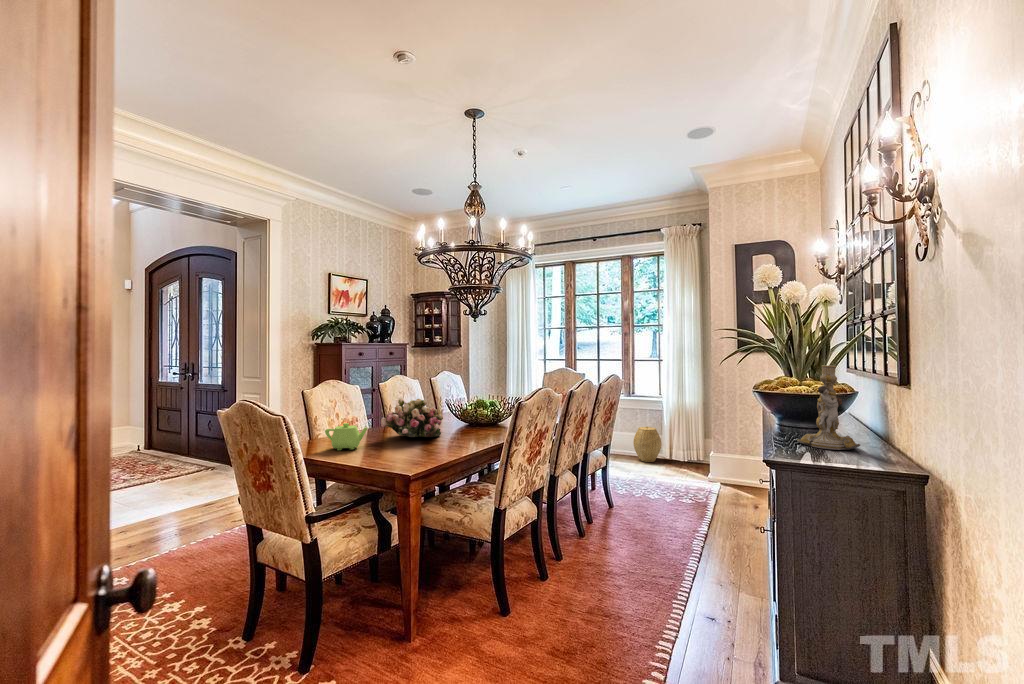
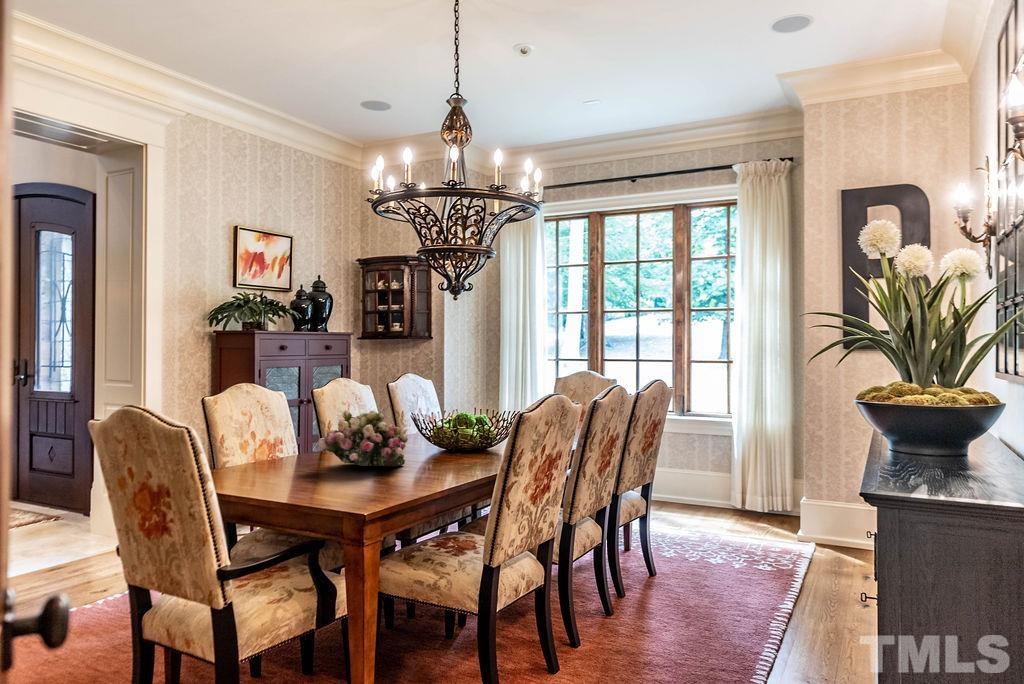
candlestick: present [797,365,860,450] -> none [909,363,995,481]
teapot: present [325,423,368,450] -> none [238,444,300,483]
woven basket: present [633,427,662,462] -> none [689,461,732,513]

